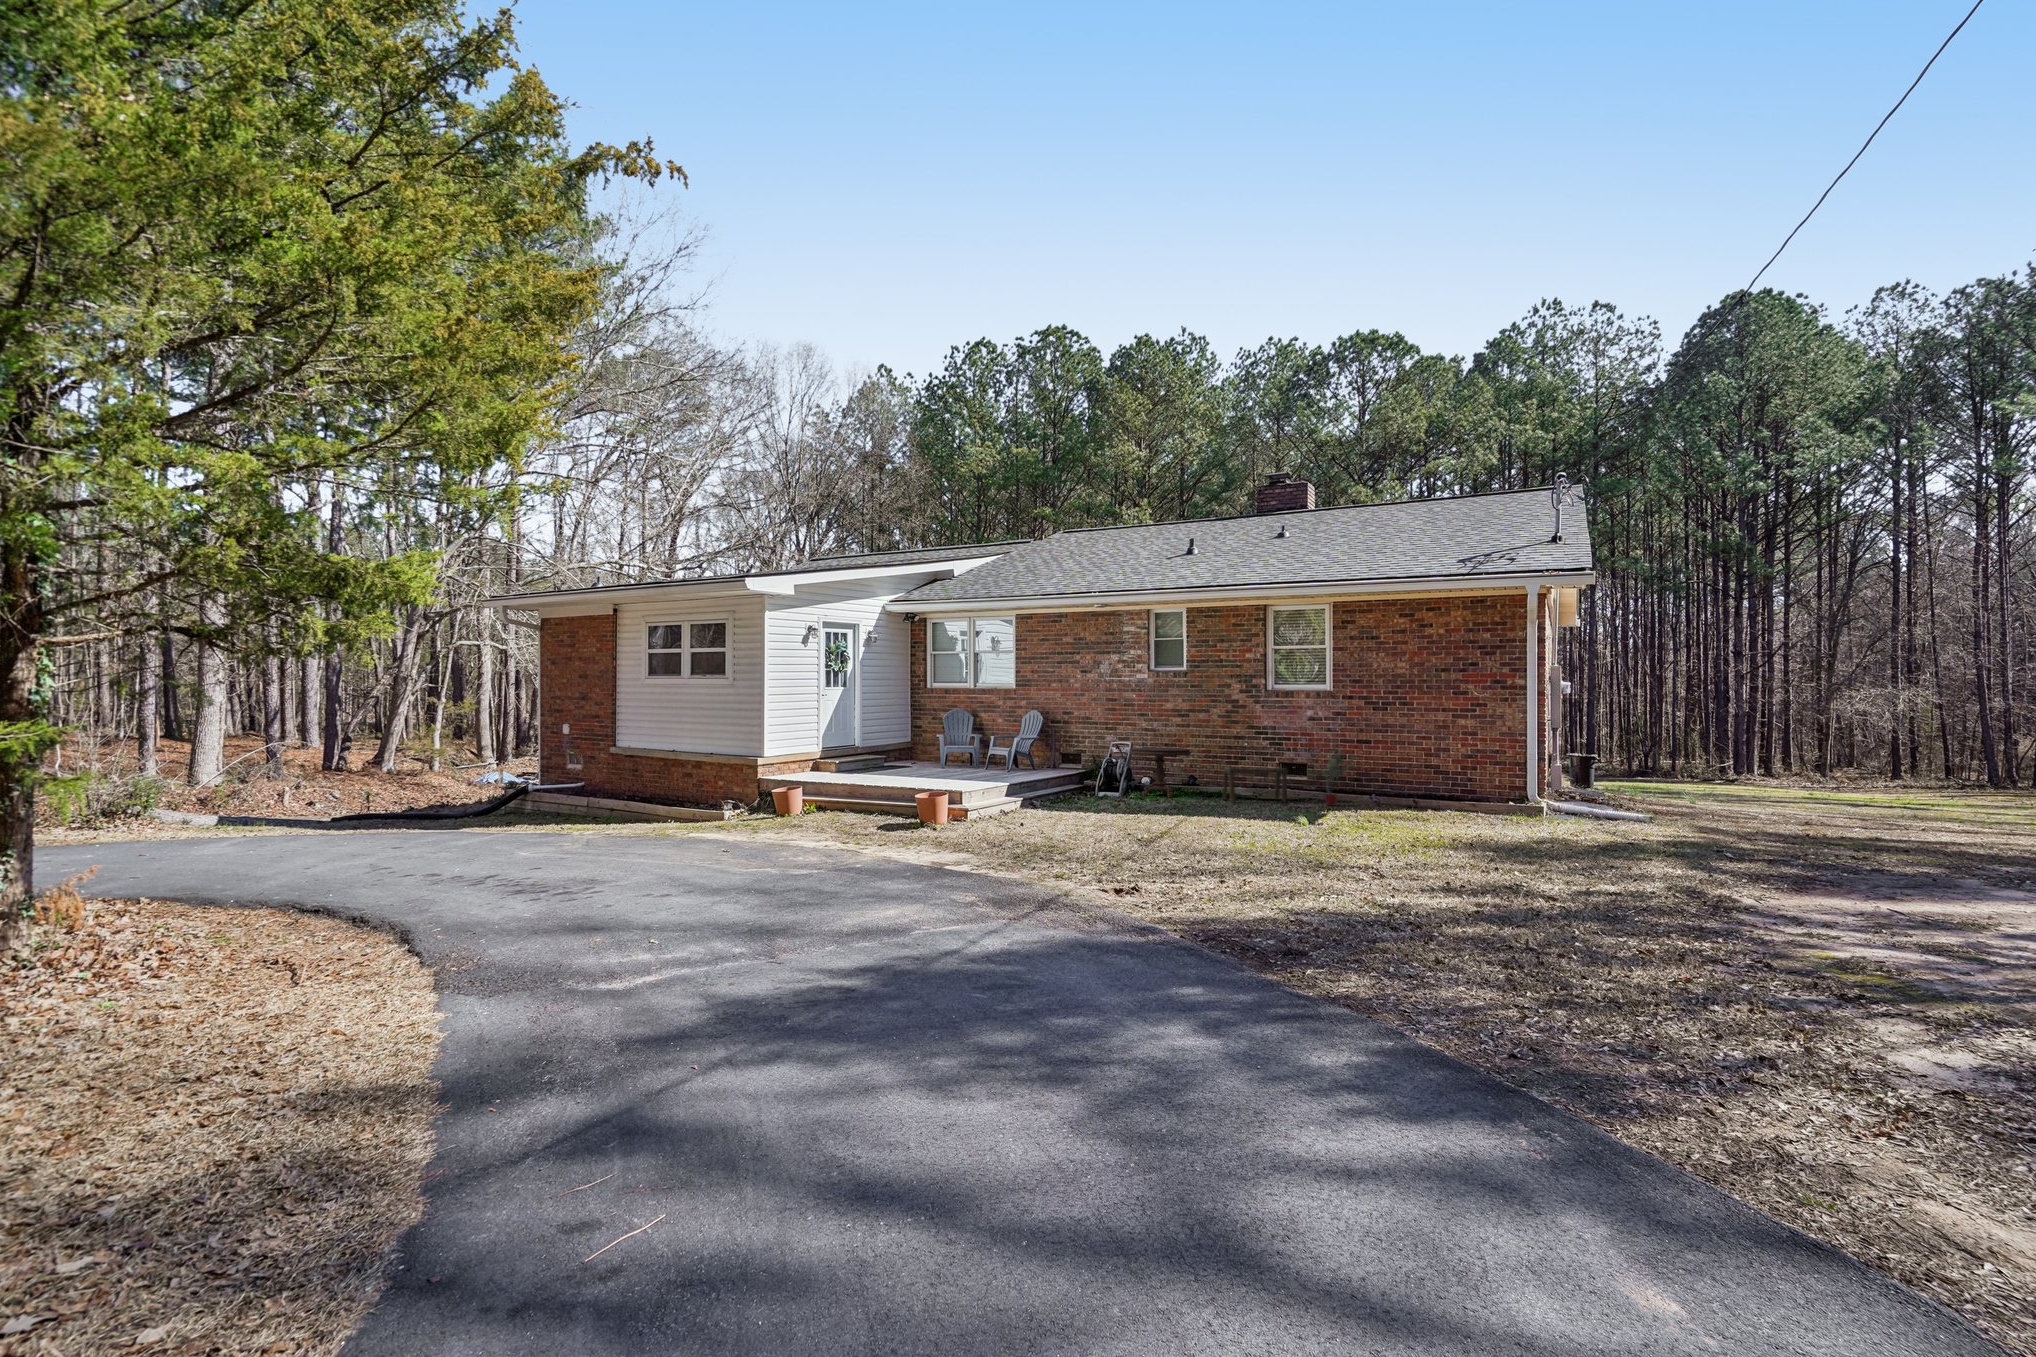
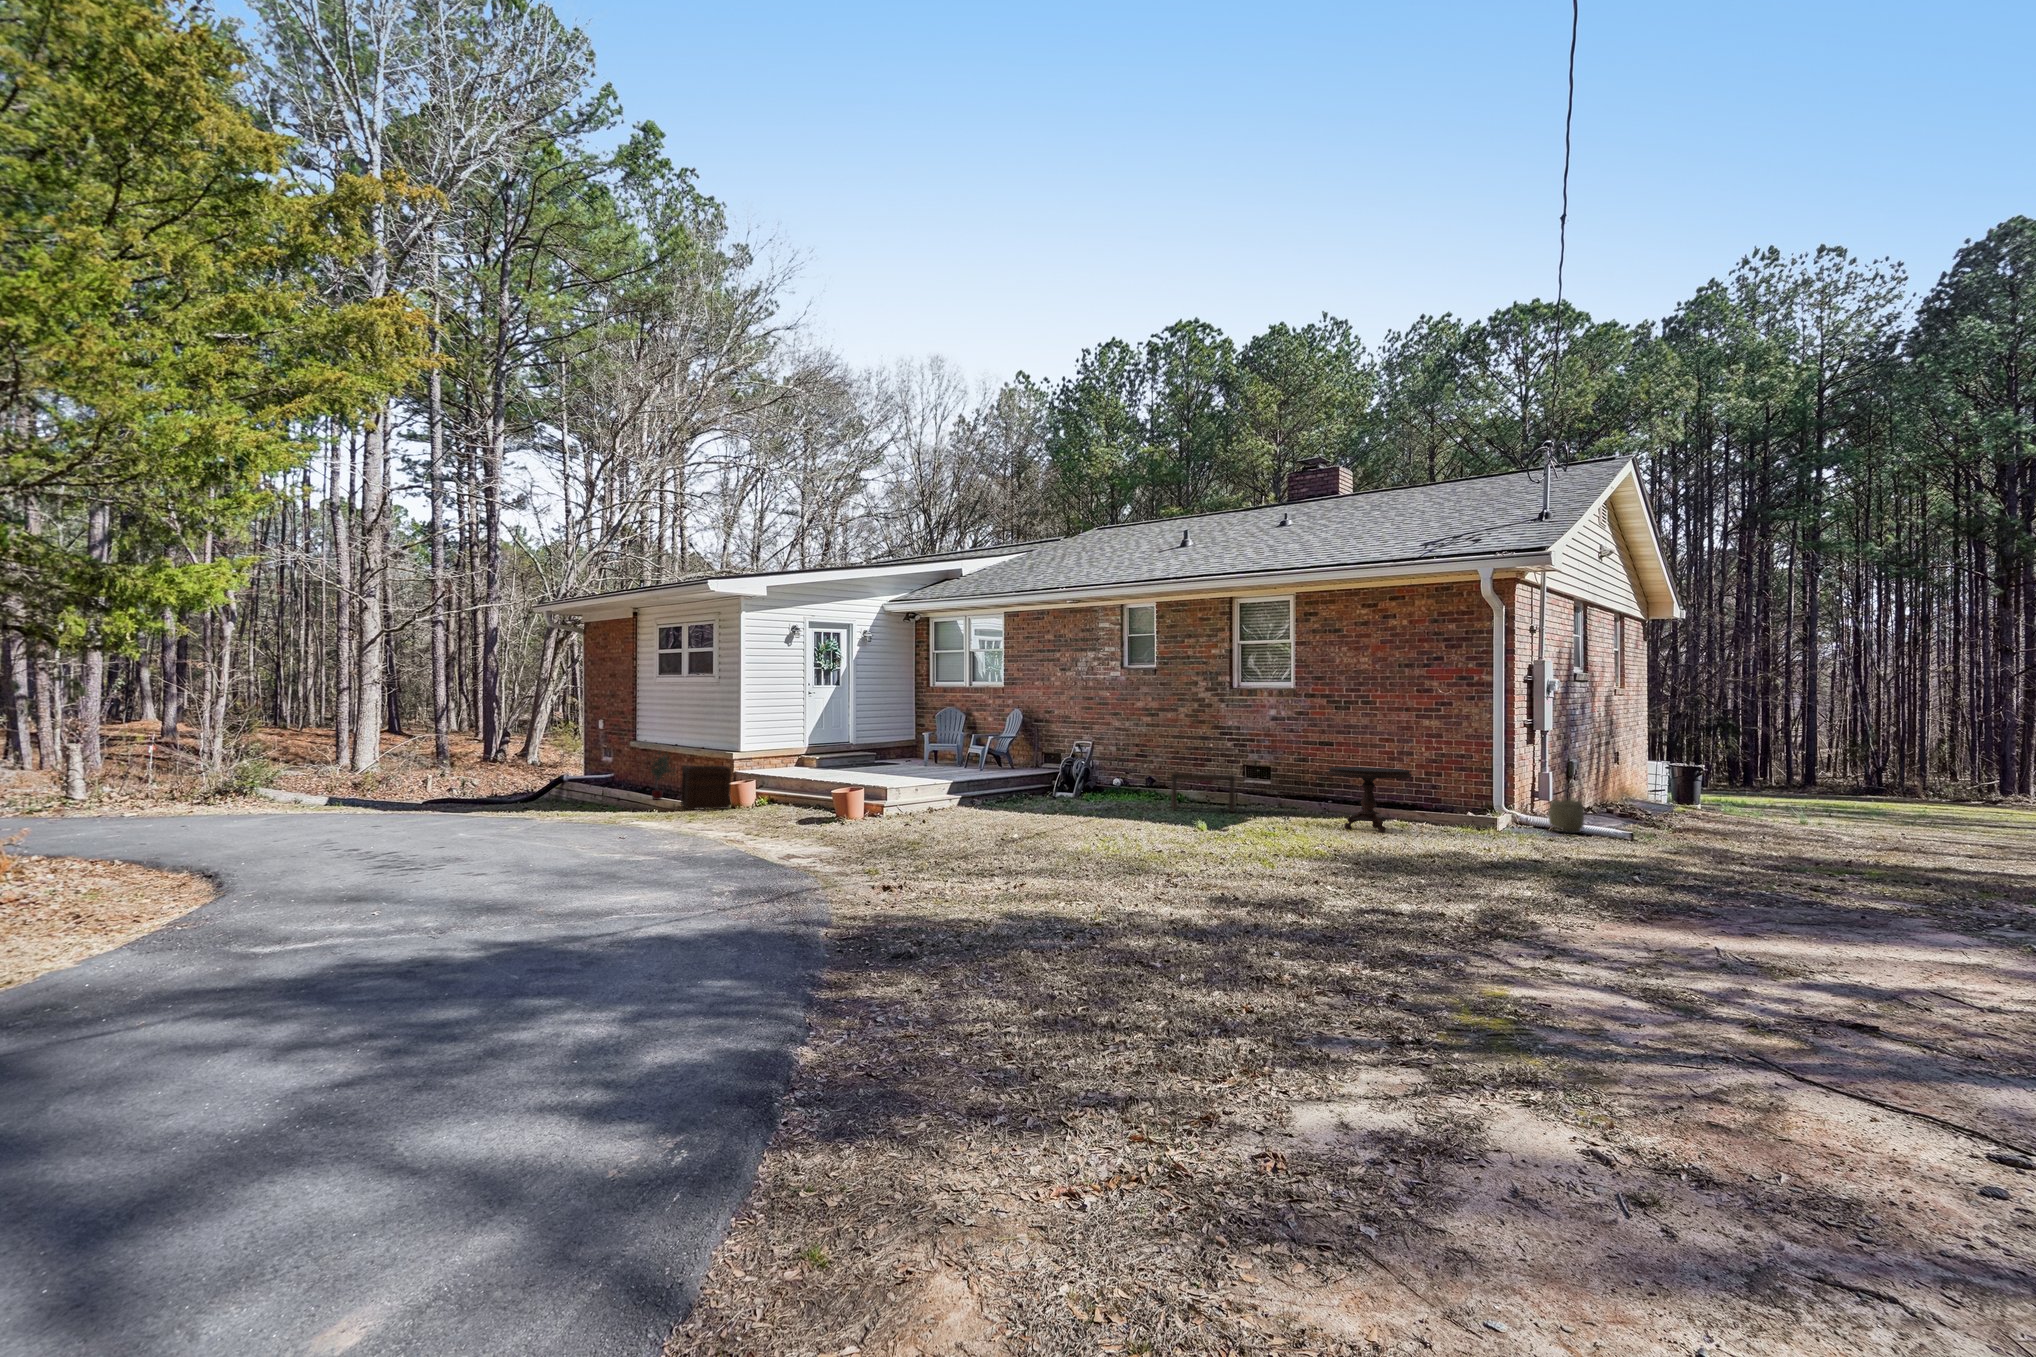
side table: present [1129,748,1191,797] -> present [1327,767,1412,832]
potted tree: present [1308,748,1355,806] -> present [651,751,676,800]
wooden crate: none [704,774,764,822] -> present [681,766,731,810]
basket: none [1554,778,1595,809] -> present [1549,798,1584,833]

